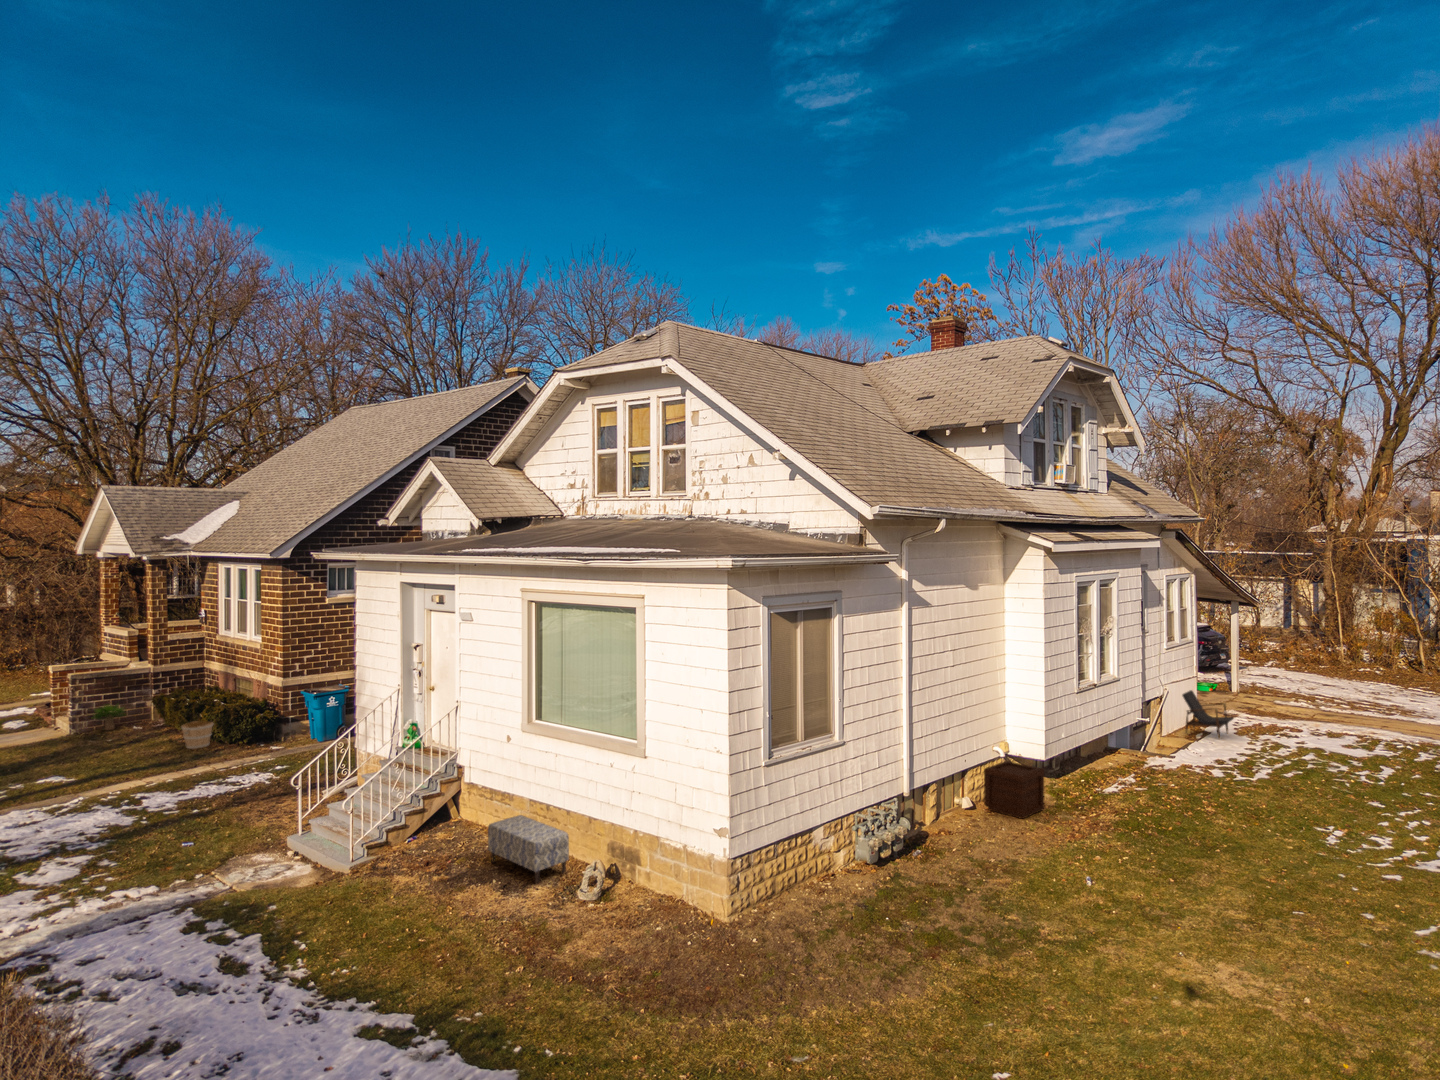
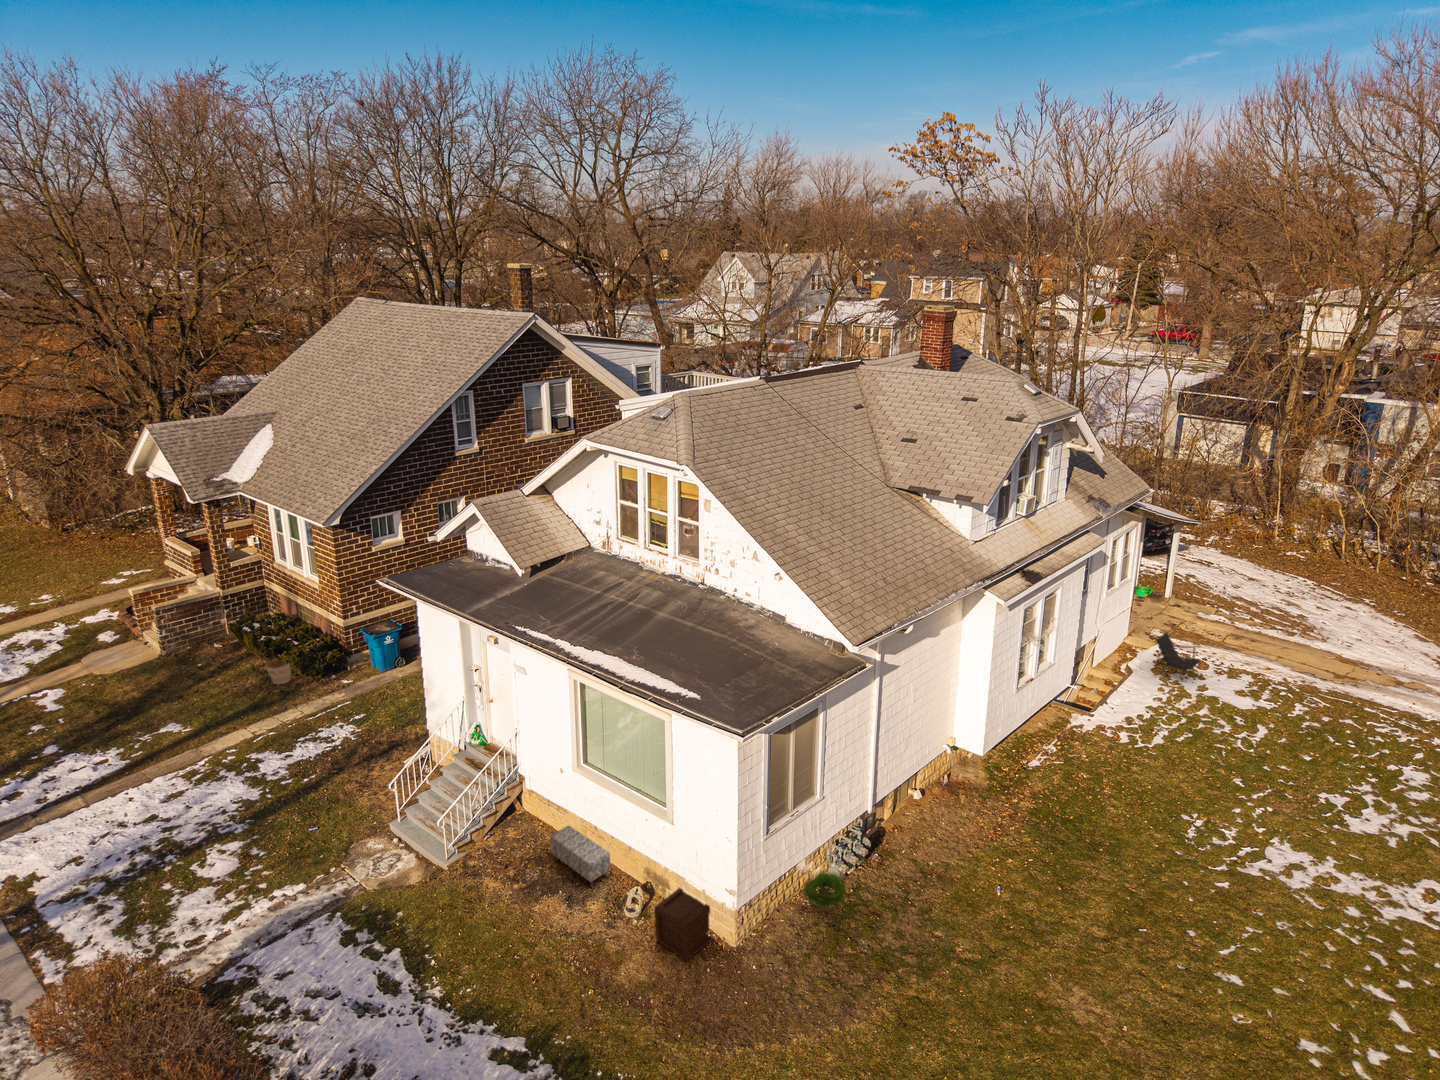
potted plant: present [93,705,126,730] -> present [803,871,846,912]
wooden crate: present [984,761,1044,819] -> present [654,888,713,961]

